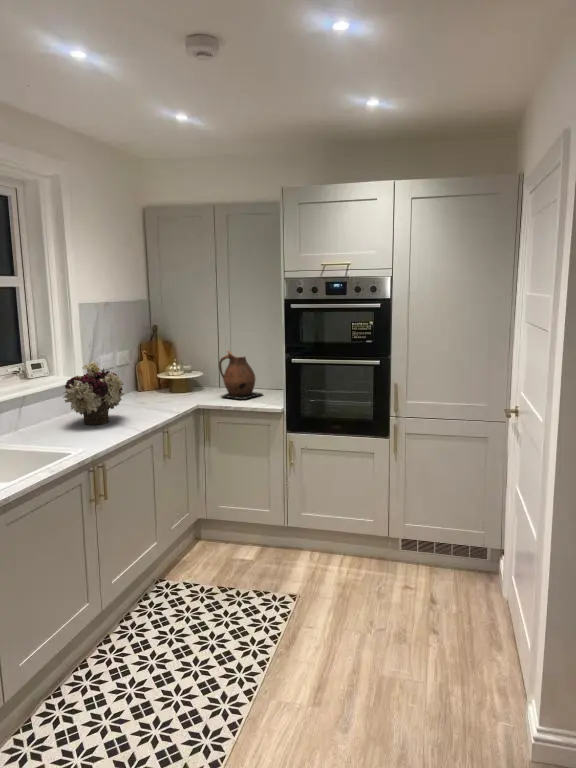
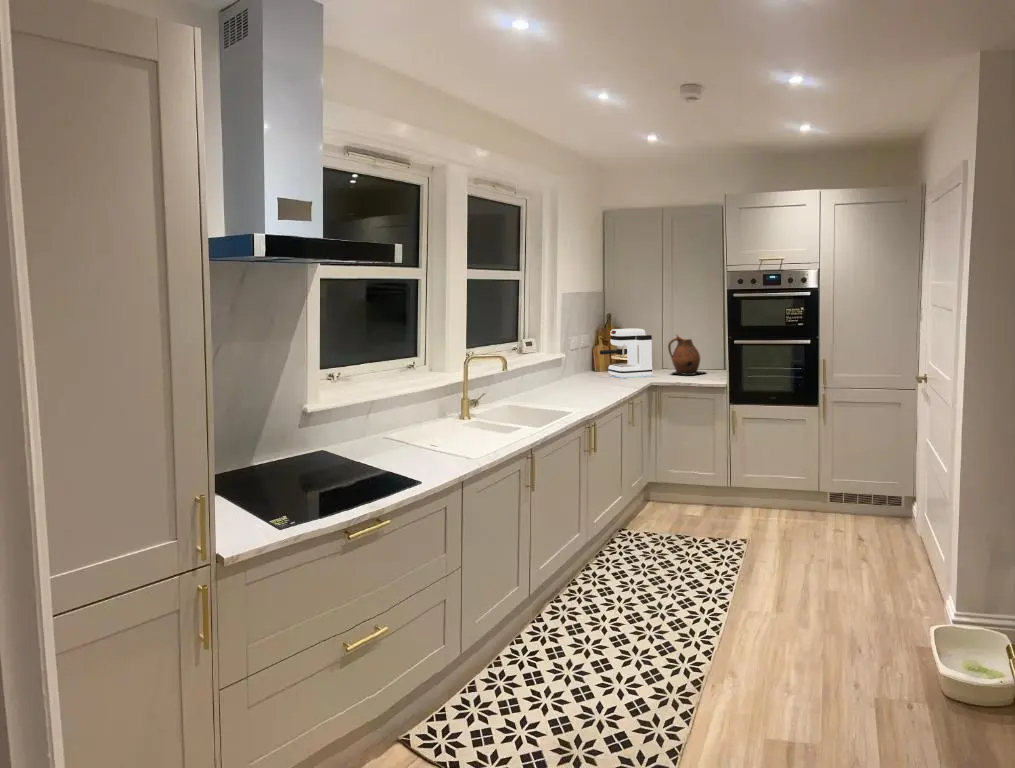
coffee maker: none [136,344,199,405] -> present [600,328,652,378]
flower arrangement: present [63,361,124,425] -> none [559,339,601,387]

